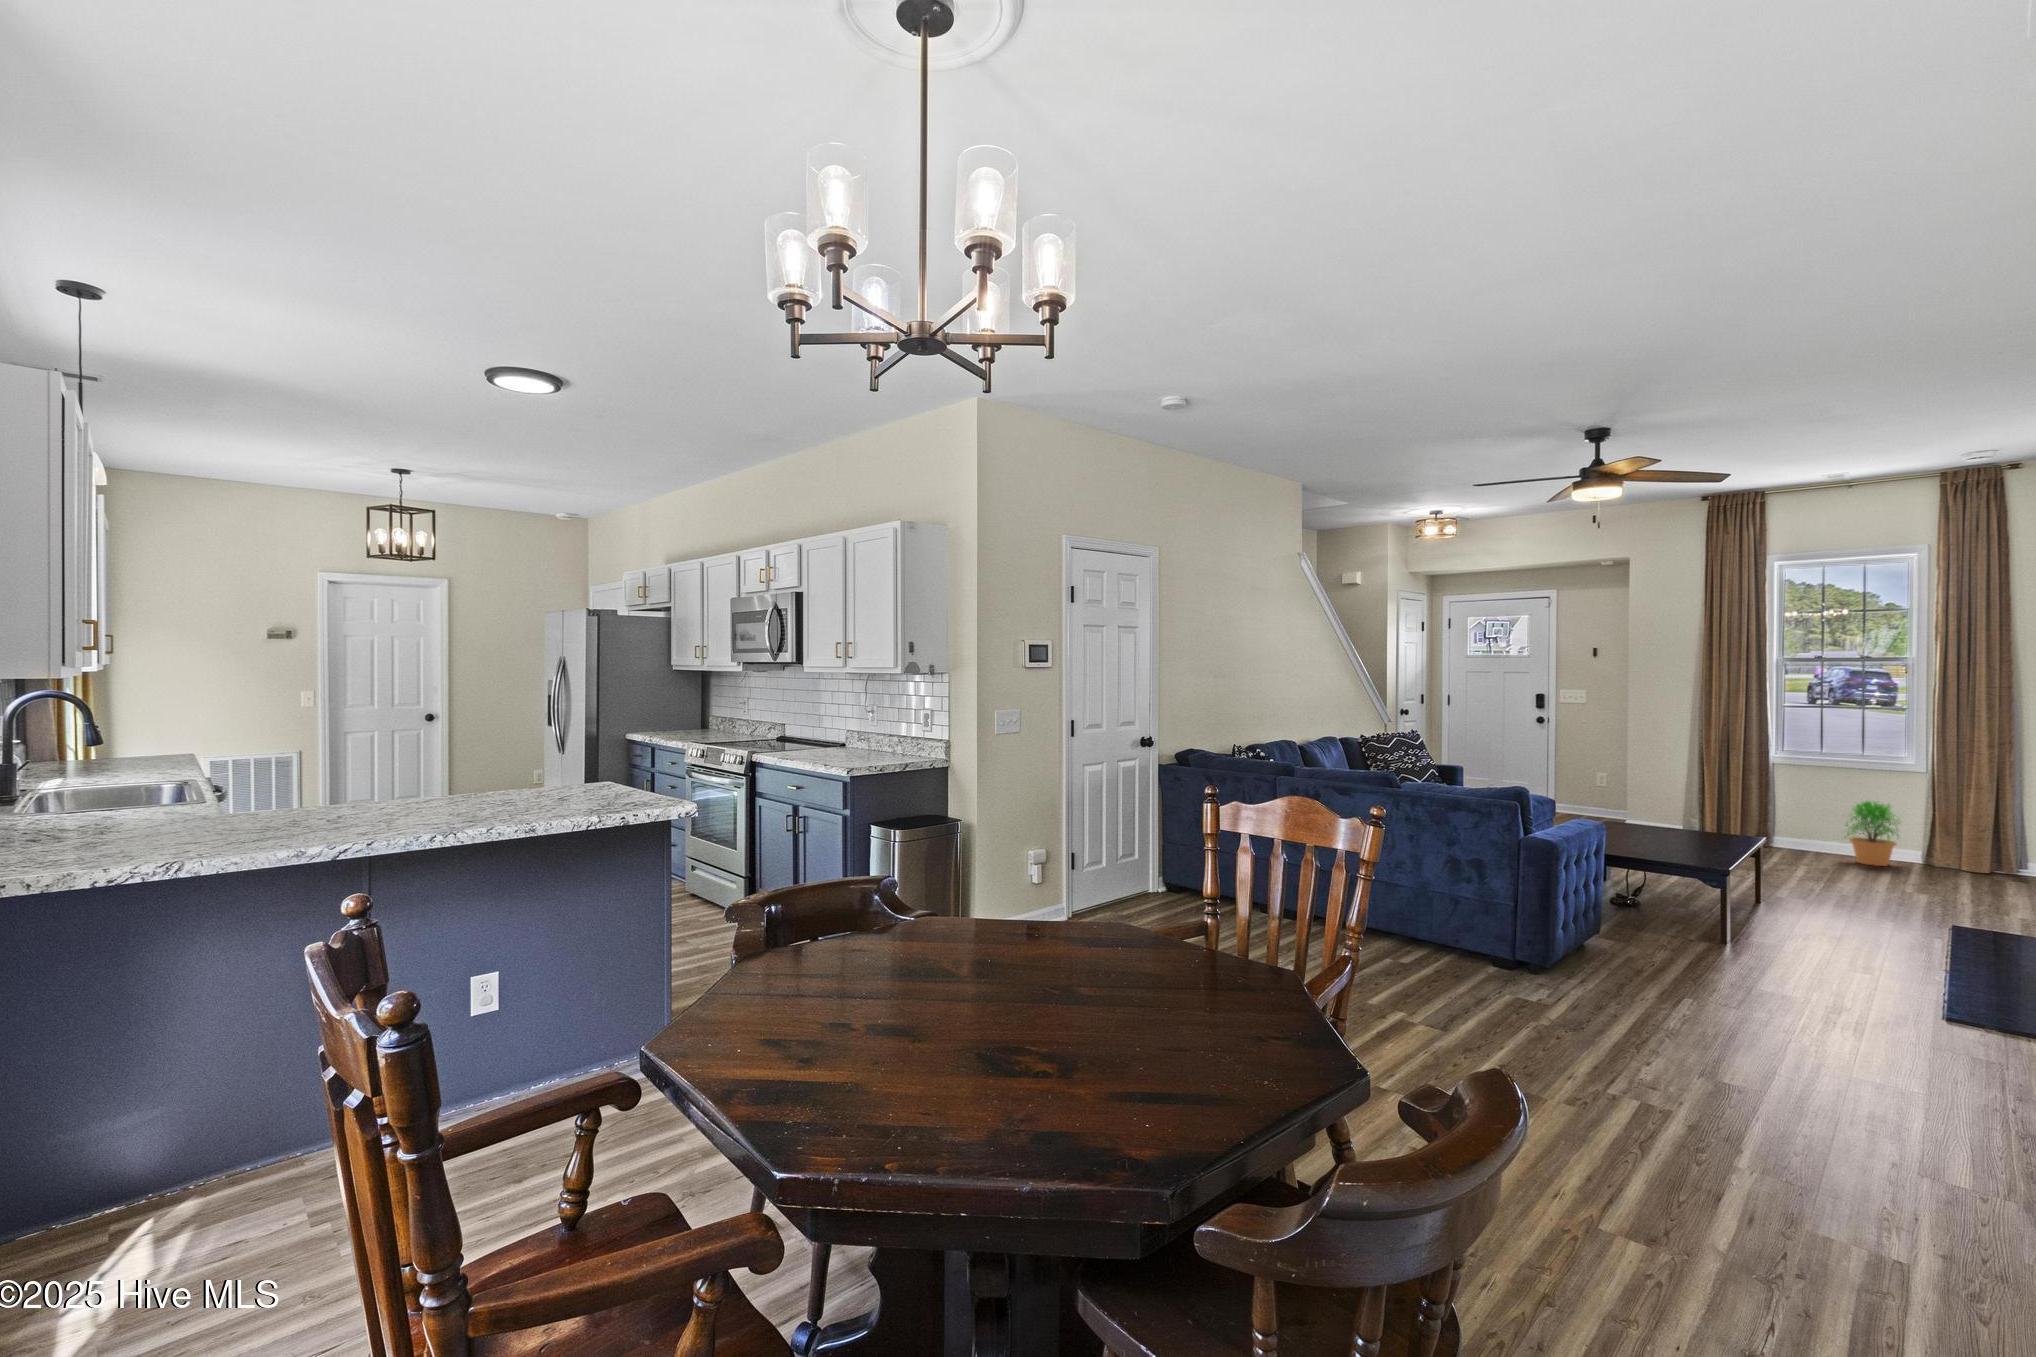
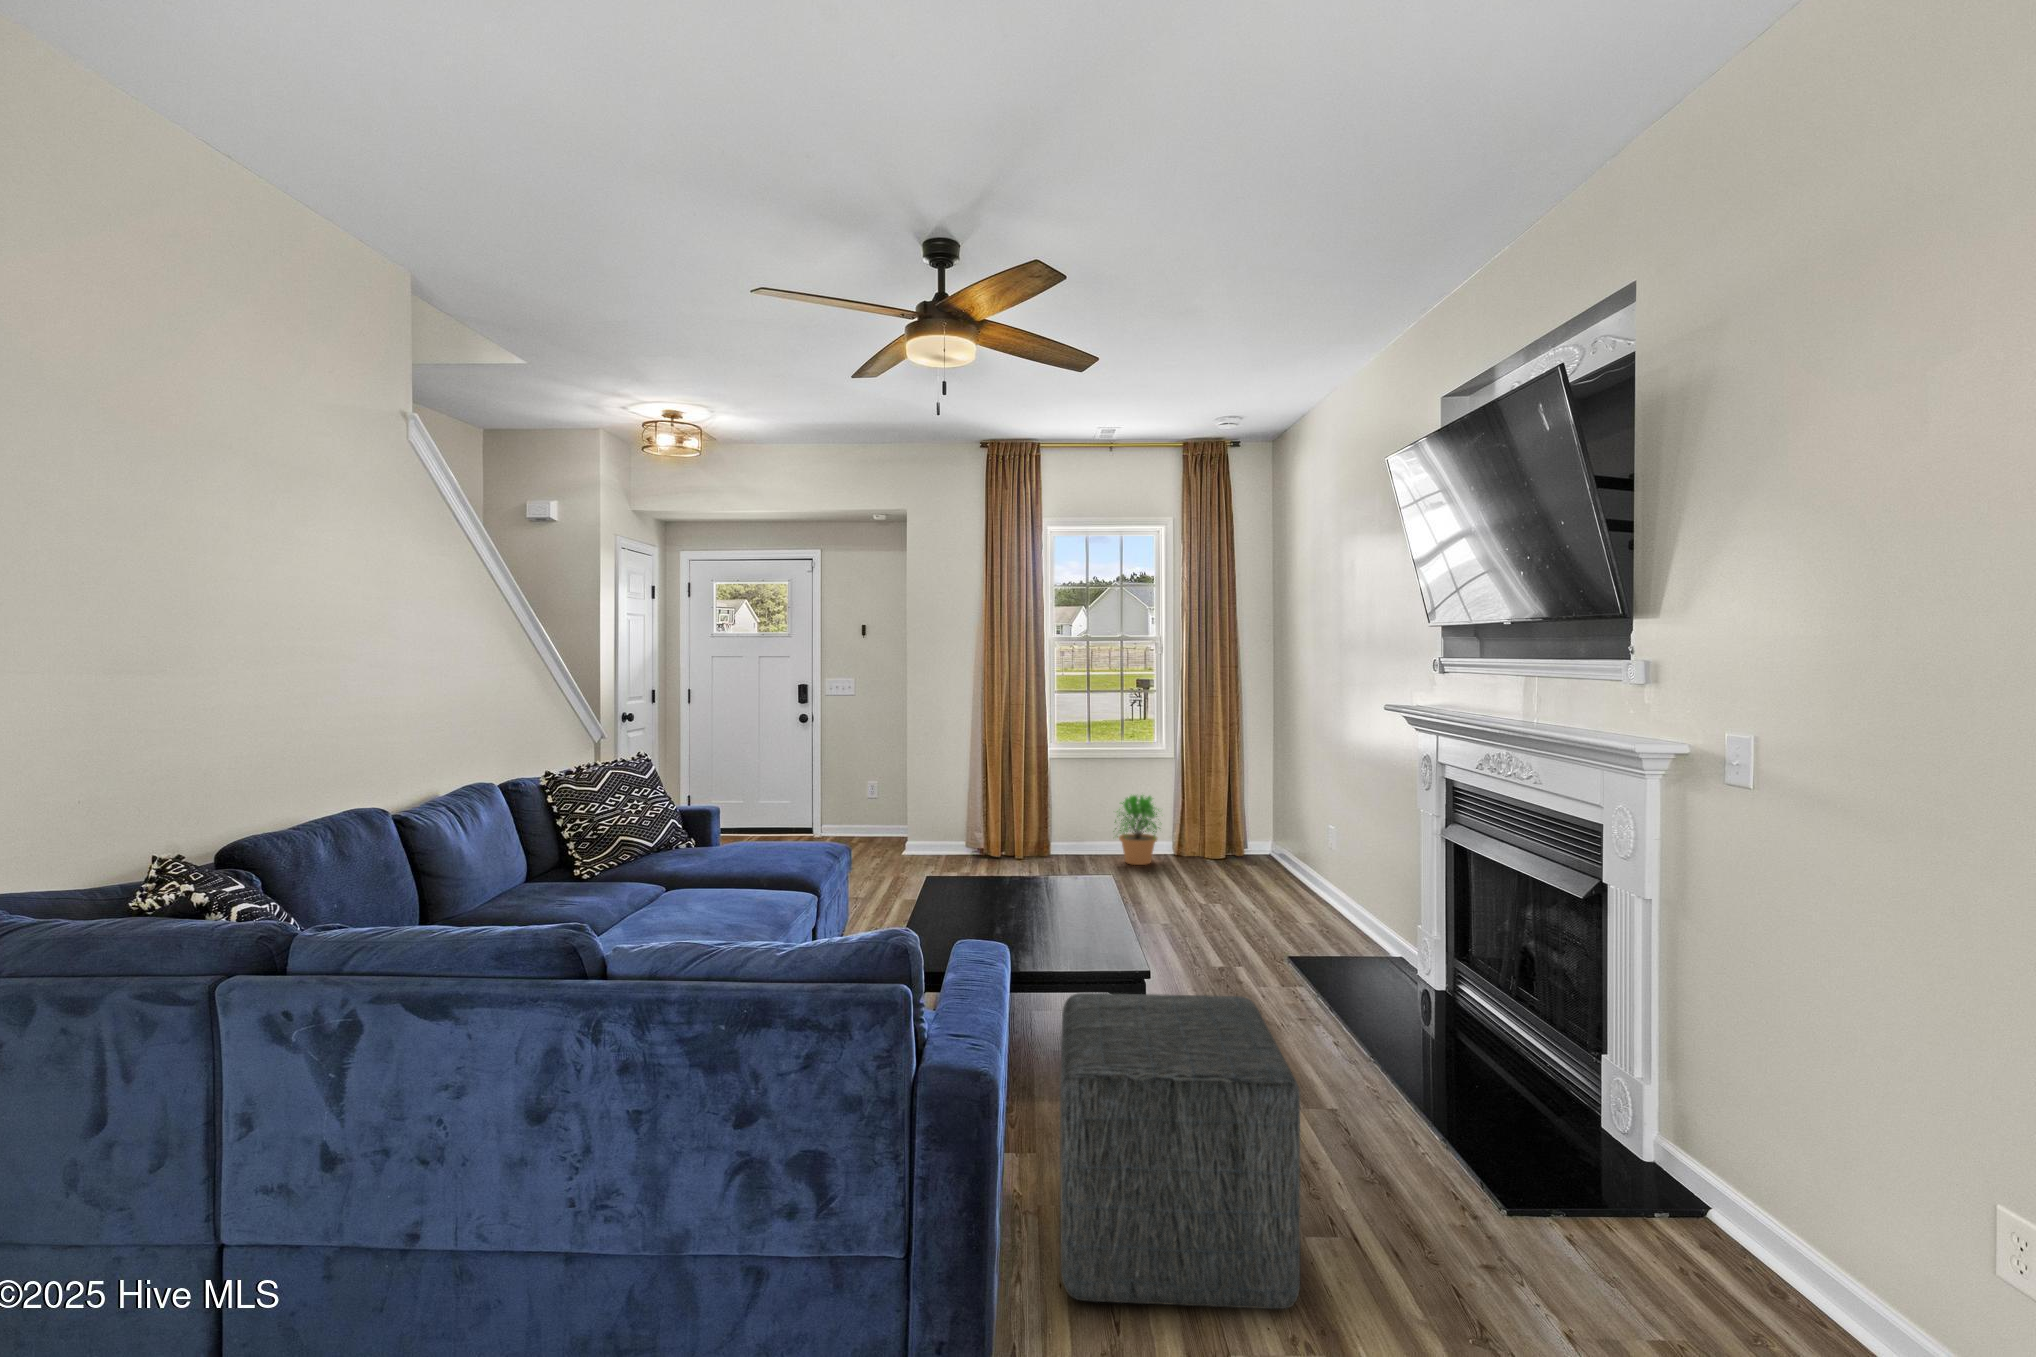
ottoman: none [1606,853,1764,996] -> present [1060,993,1300,1309]

